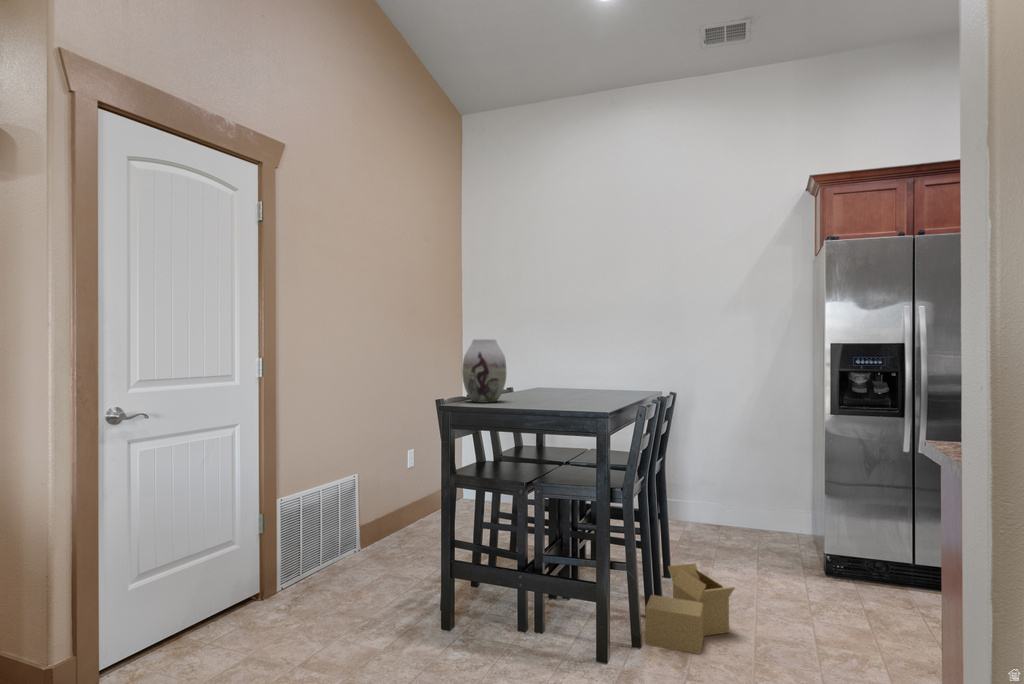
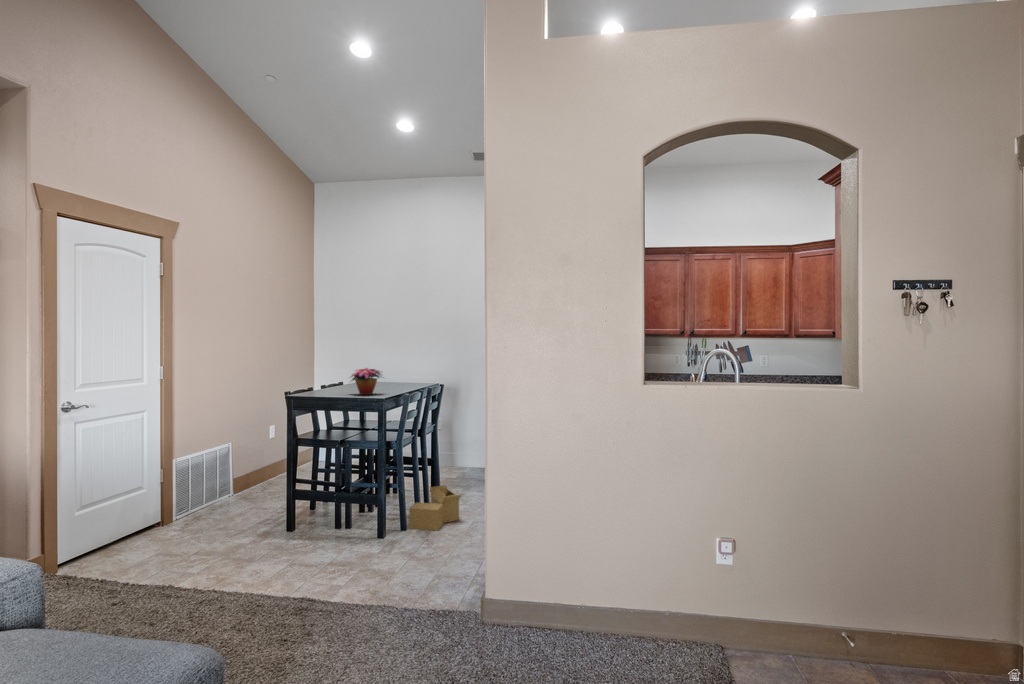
vase: present [462,339,507,403] -> none [304,355,333,394]
flower arrangement: none [529,359,598,405] -> present [351,368,381,395]

